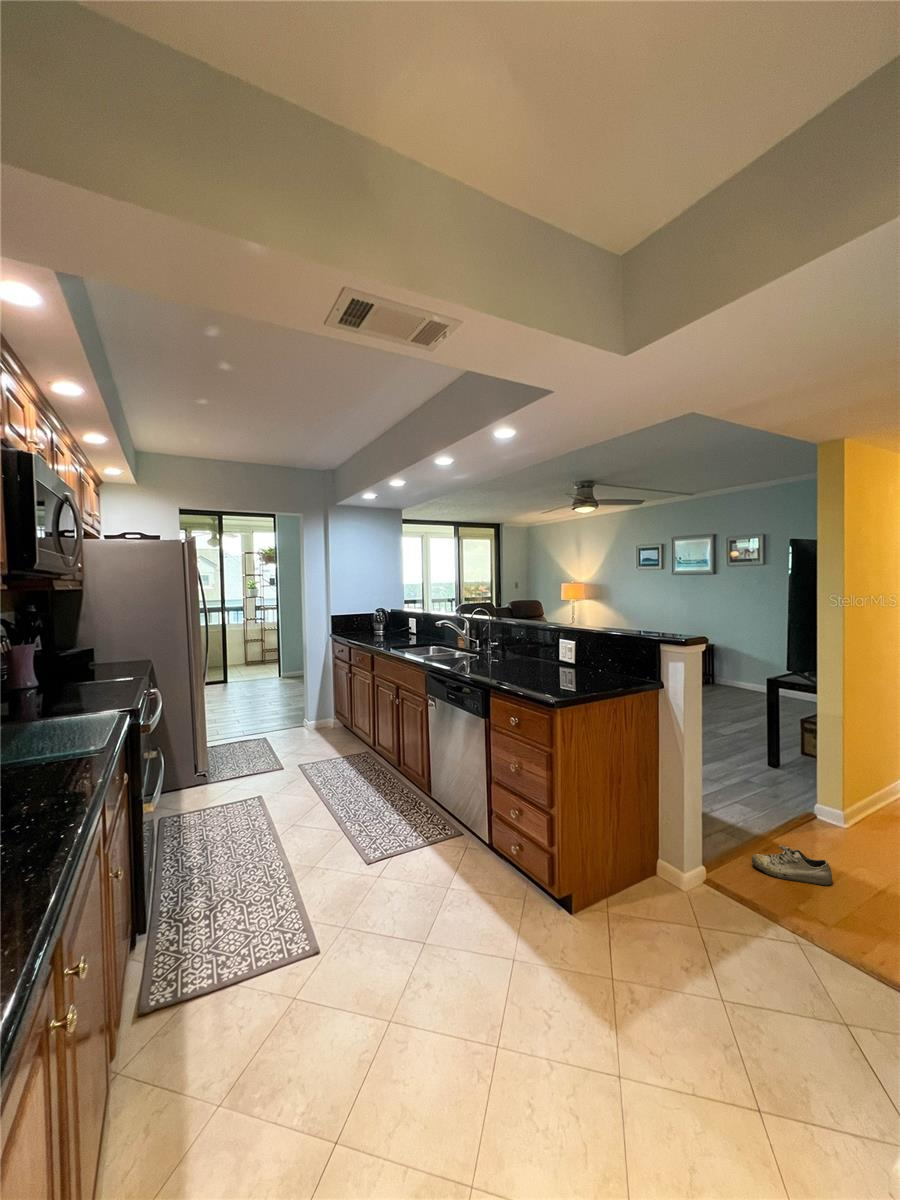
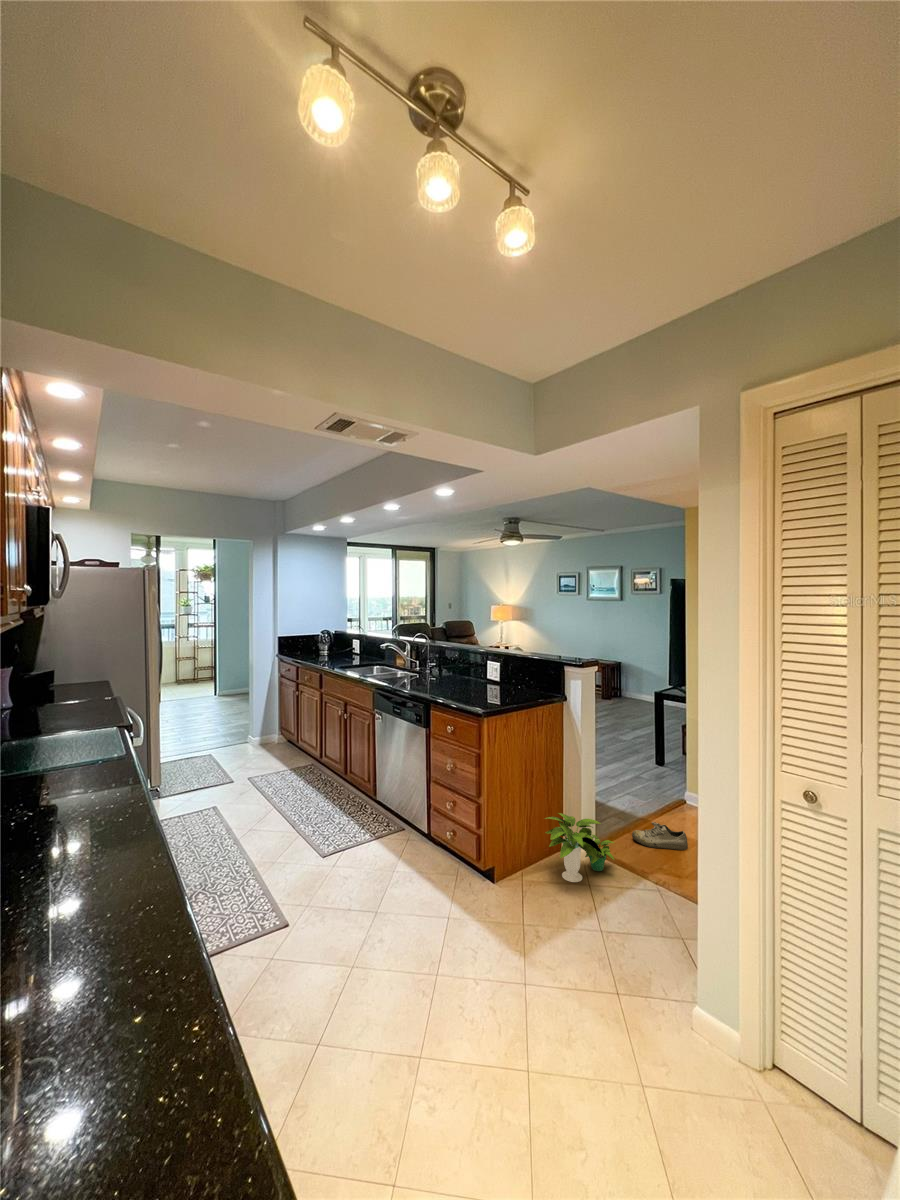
potted plant: none [635,829,733,921] -> present [545,813,614,882]

